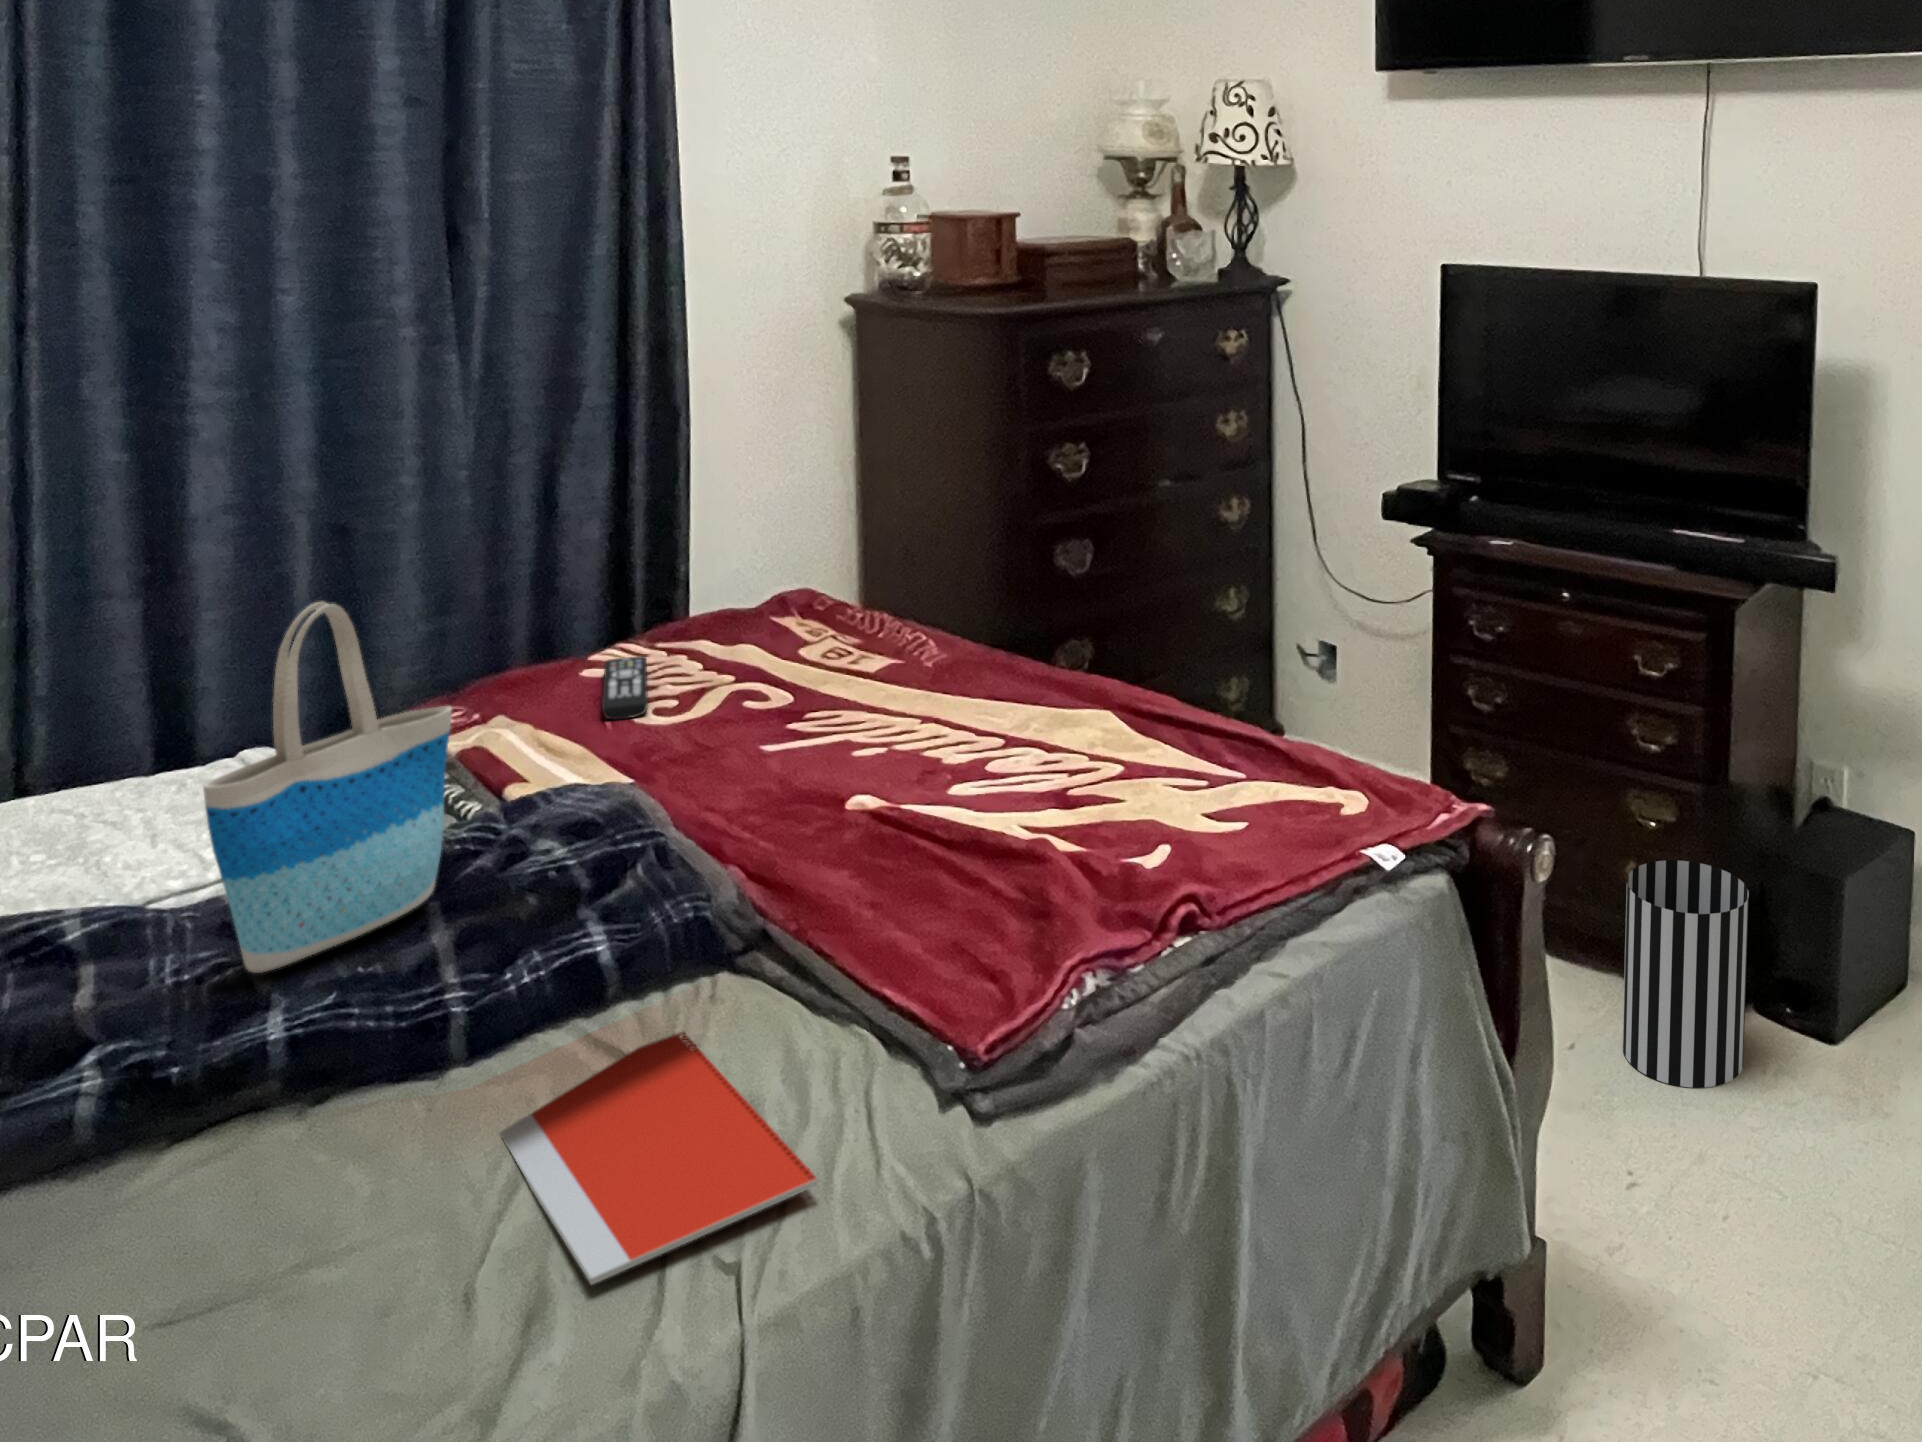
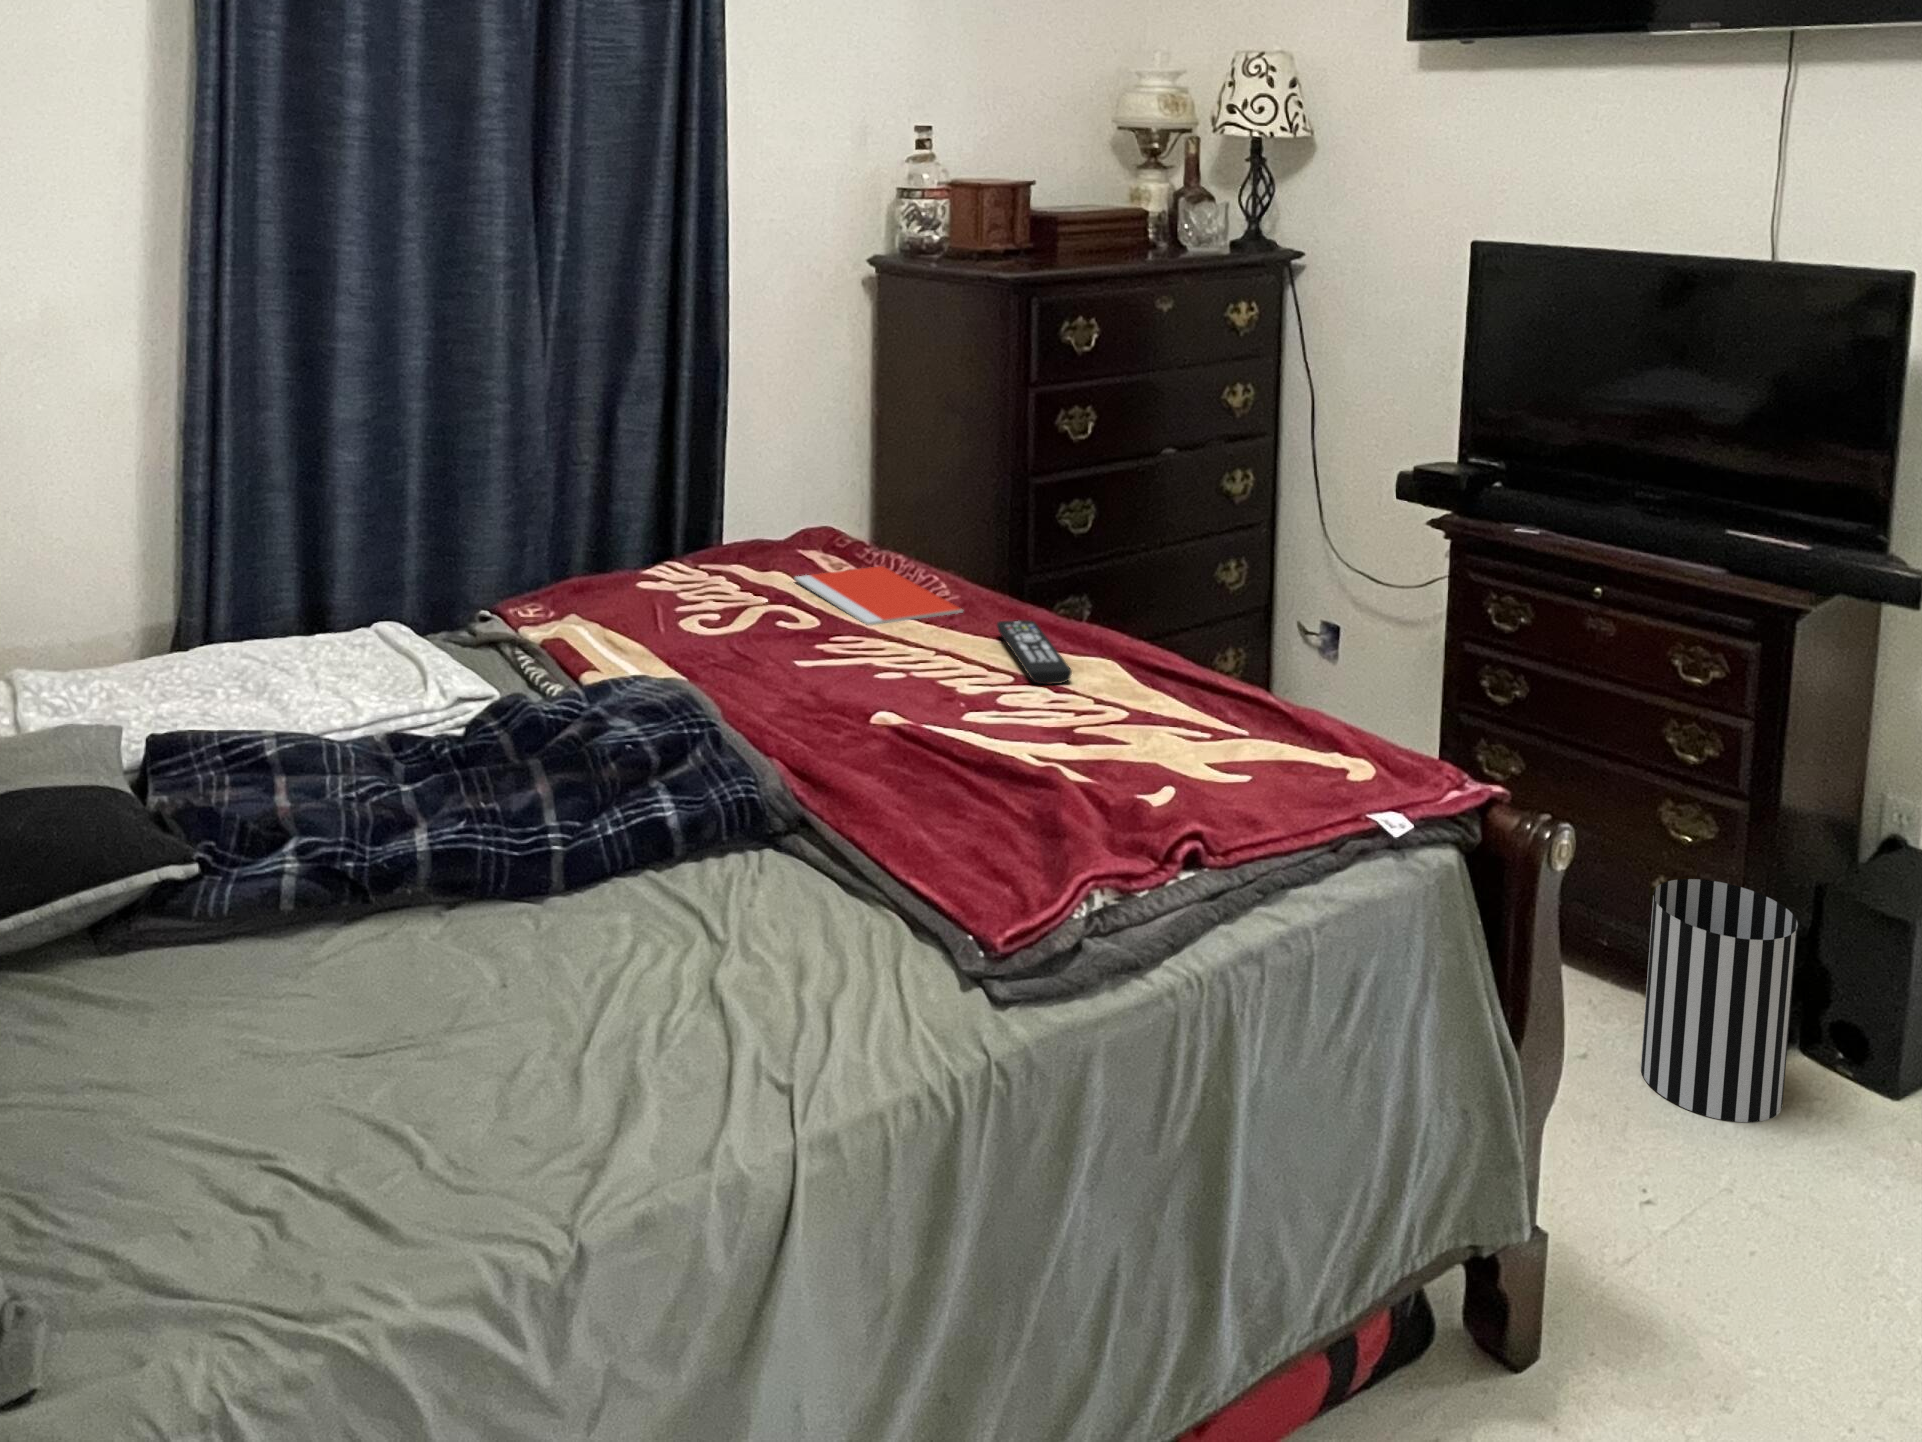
tote bag: present [203,602,452,973] -> none [374,497,553,797]
remote control: present [602,656,648,719] -> present [997,620,1072,684]
notebook: present [500,1032,819,1284] -> present [794,566,963,625]

